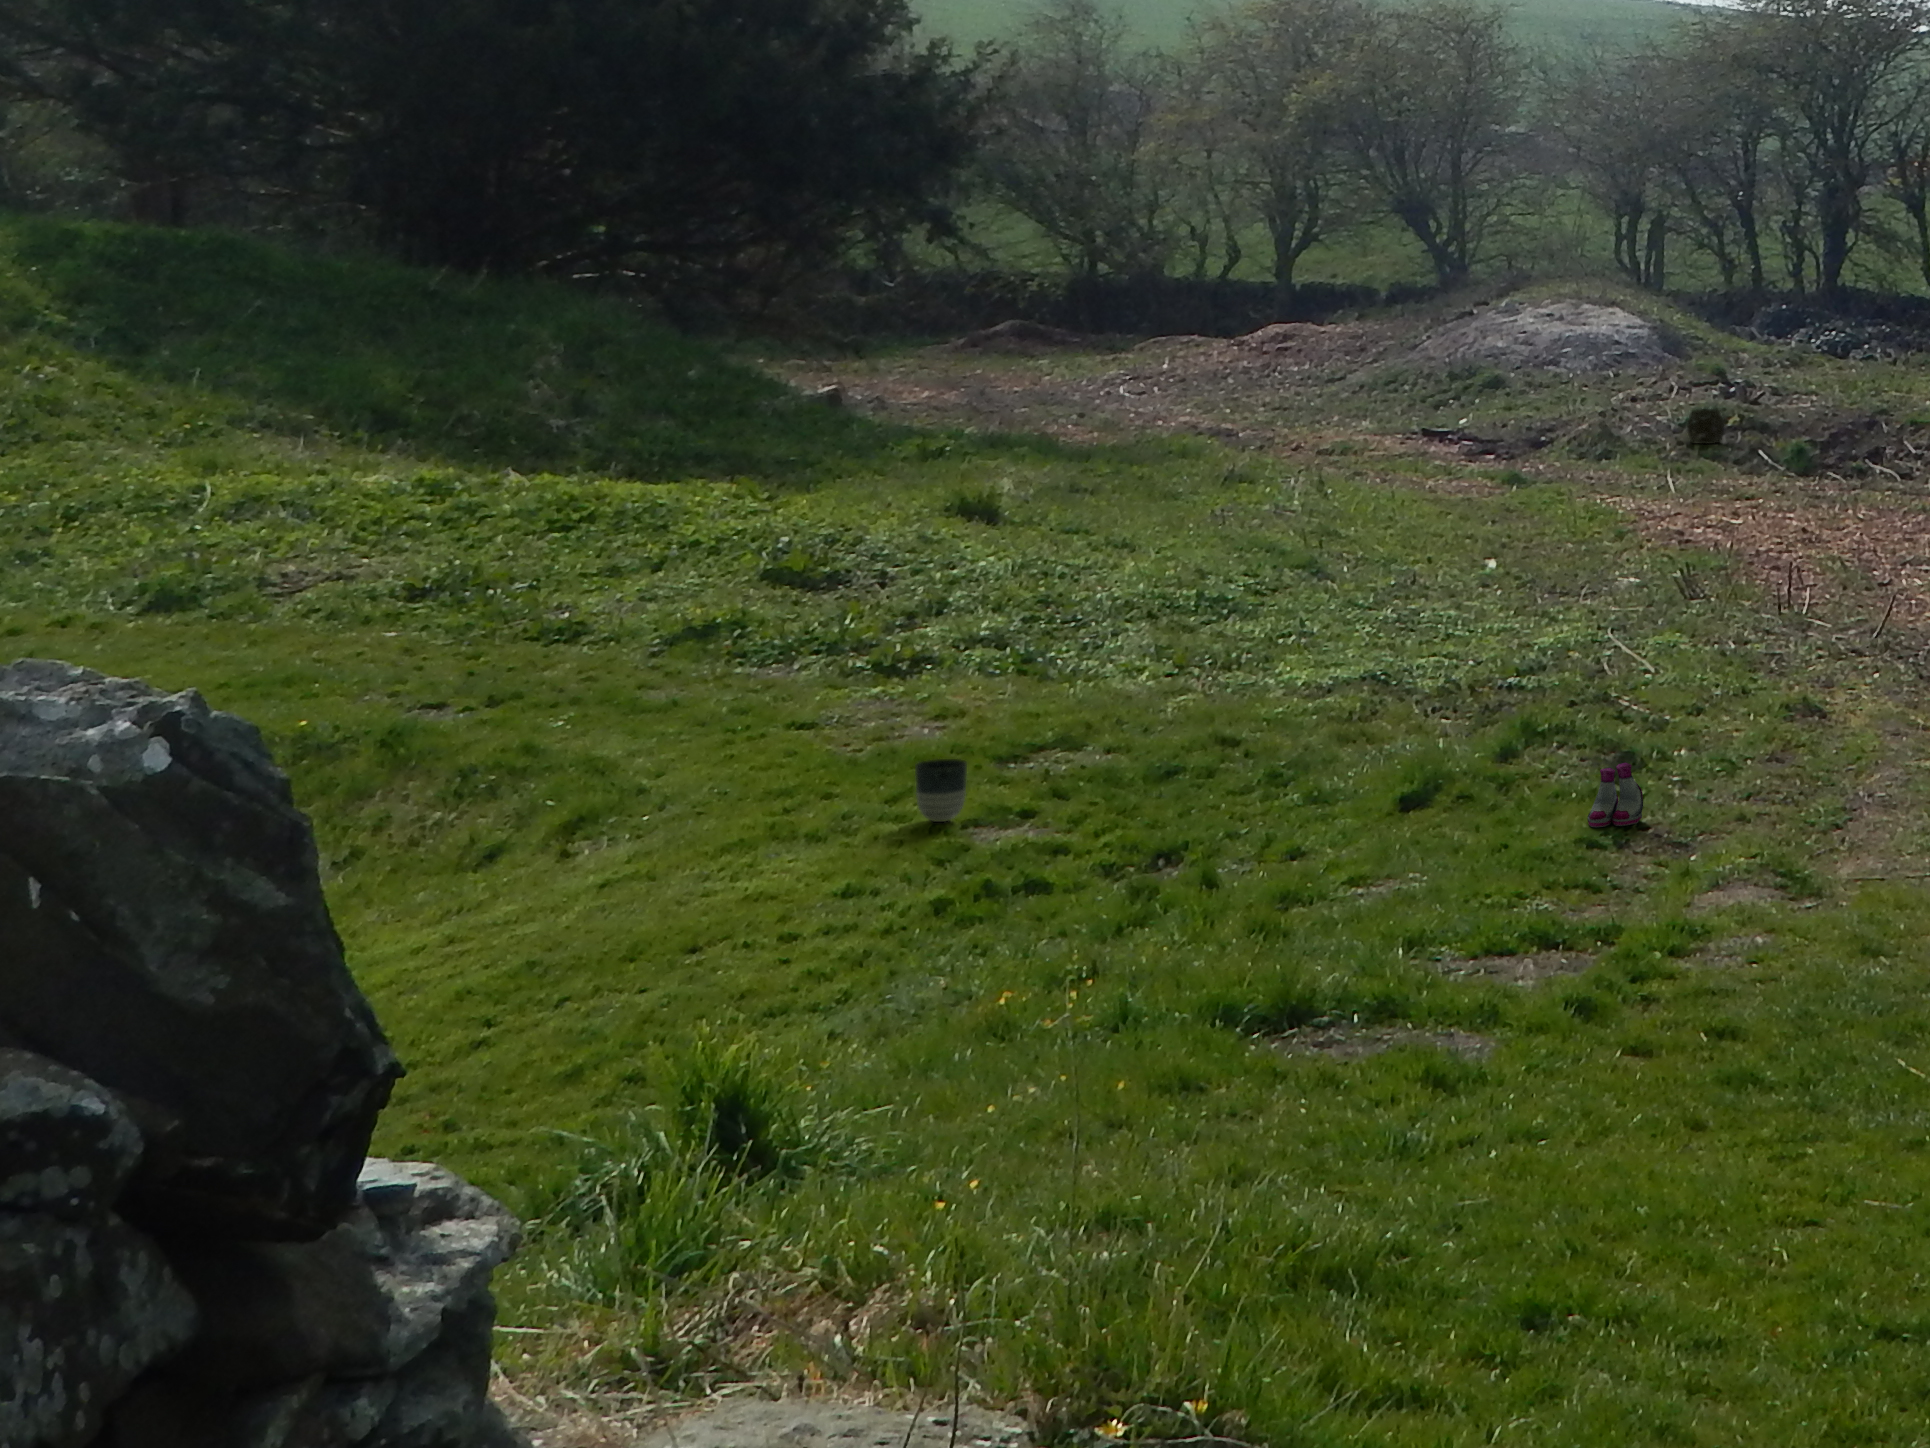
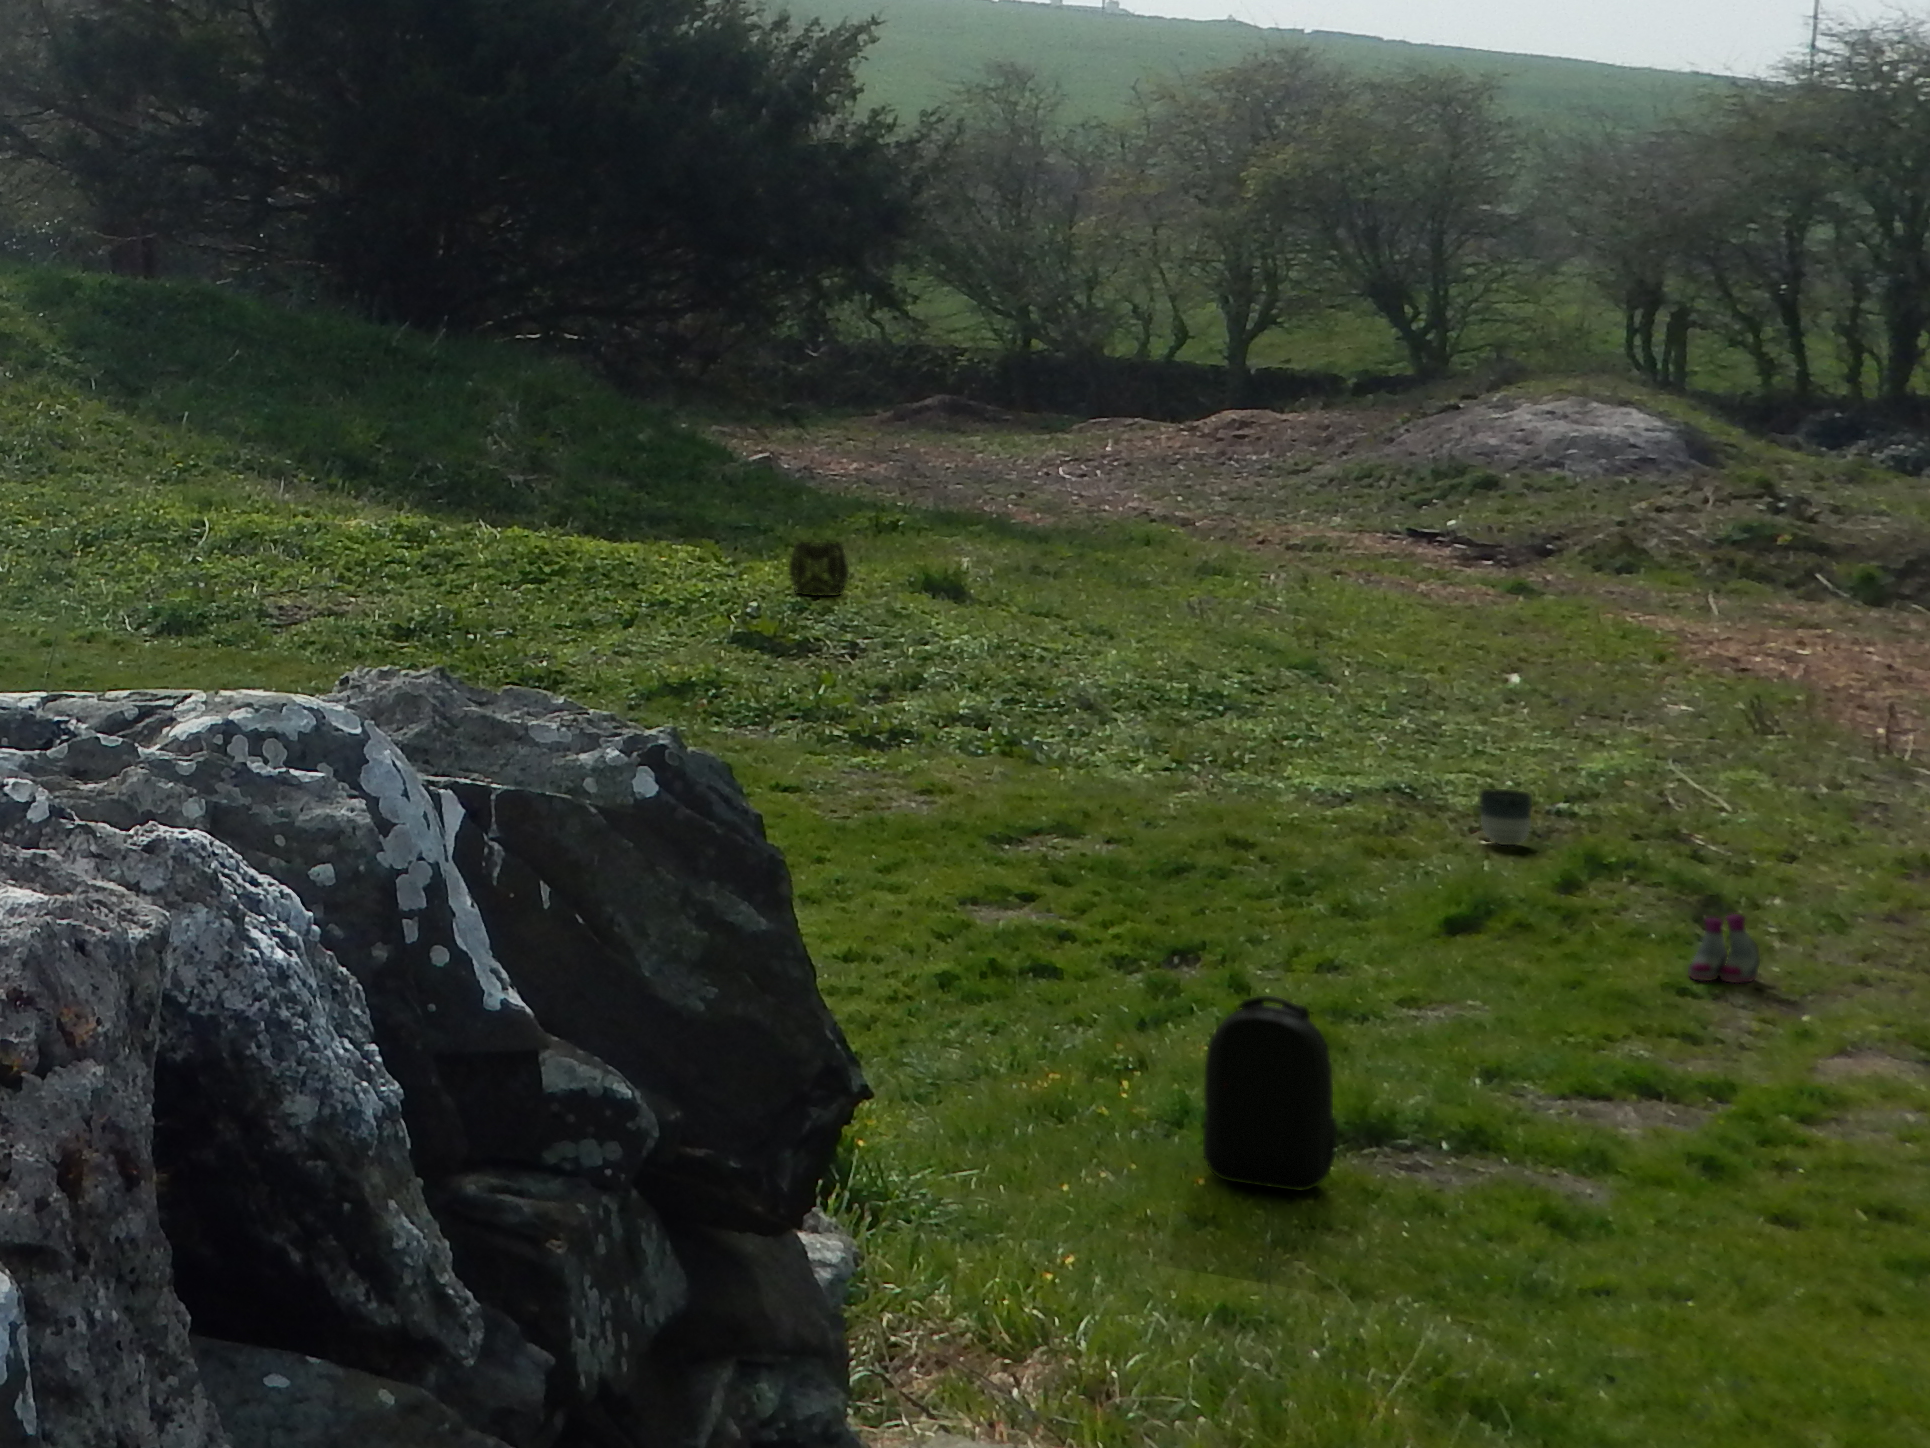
woven basket: present [1687,409,1724,444] -> present [789,542,848,596]
planter: present [915,759,967,822] -> present [1479,789,1532,845]
backpack: none [1146,909,1270,1105] -> present [1203,996,1337,1191]

